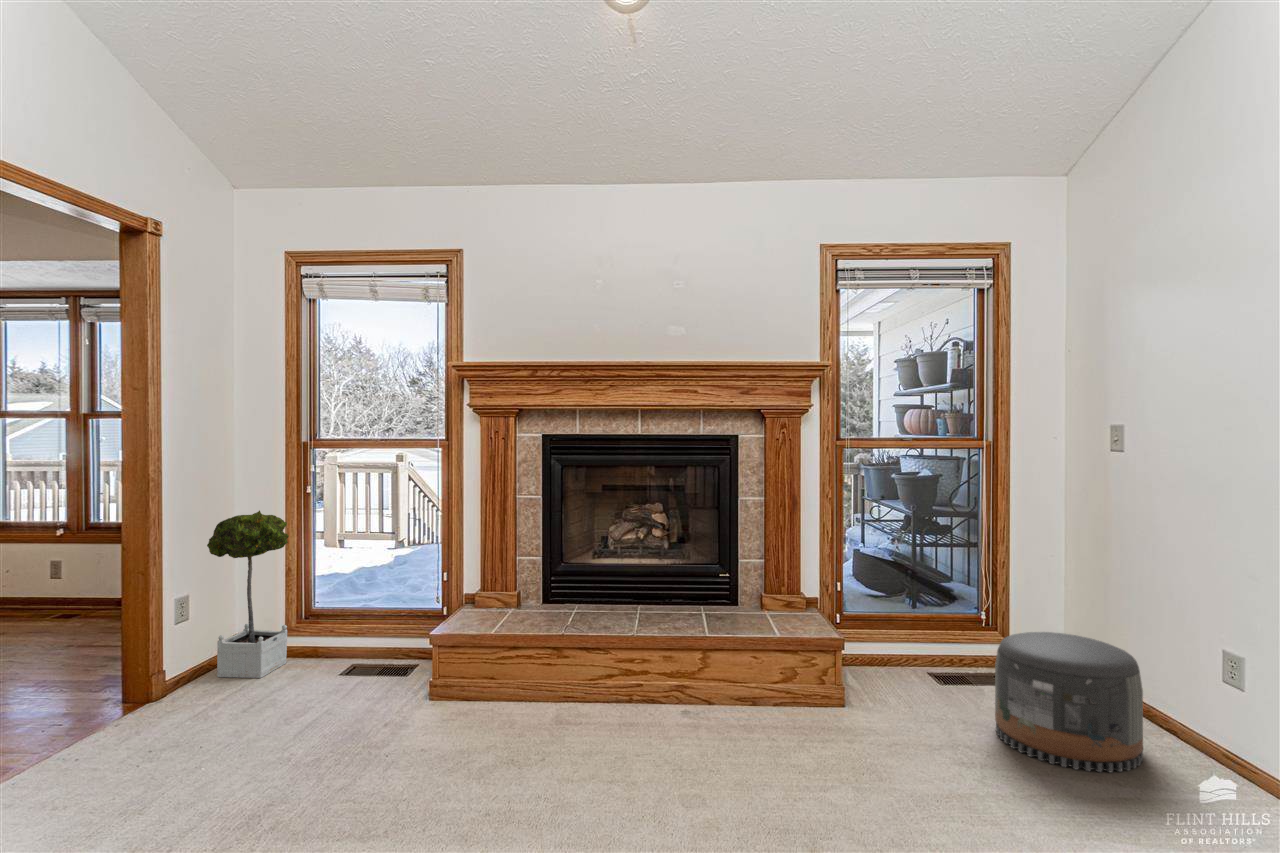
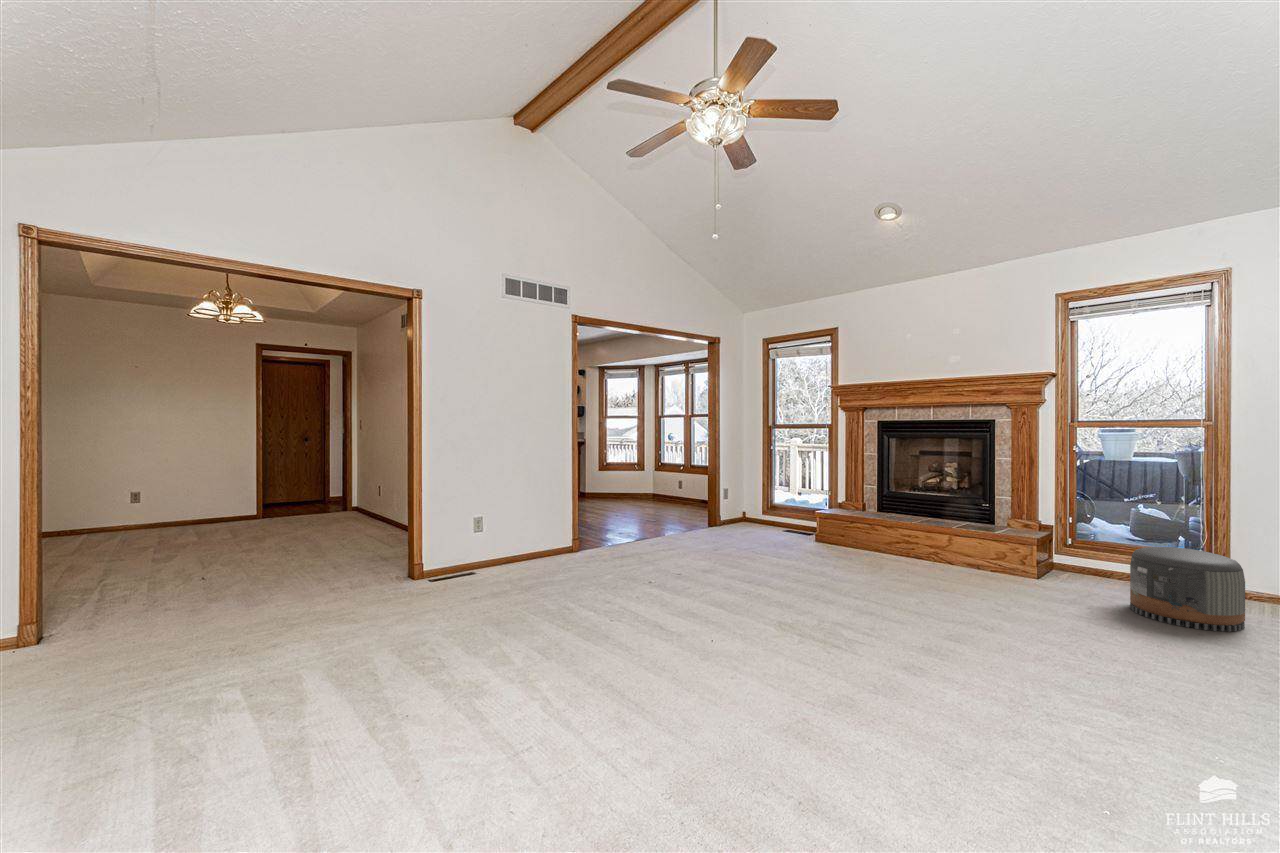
potted tree: present [207,510,289,678] -> none [730,455,762,527]

